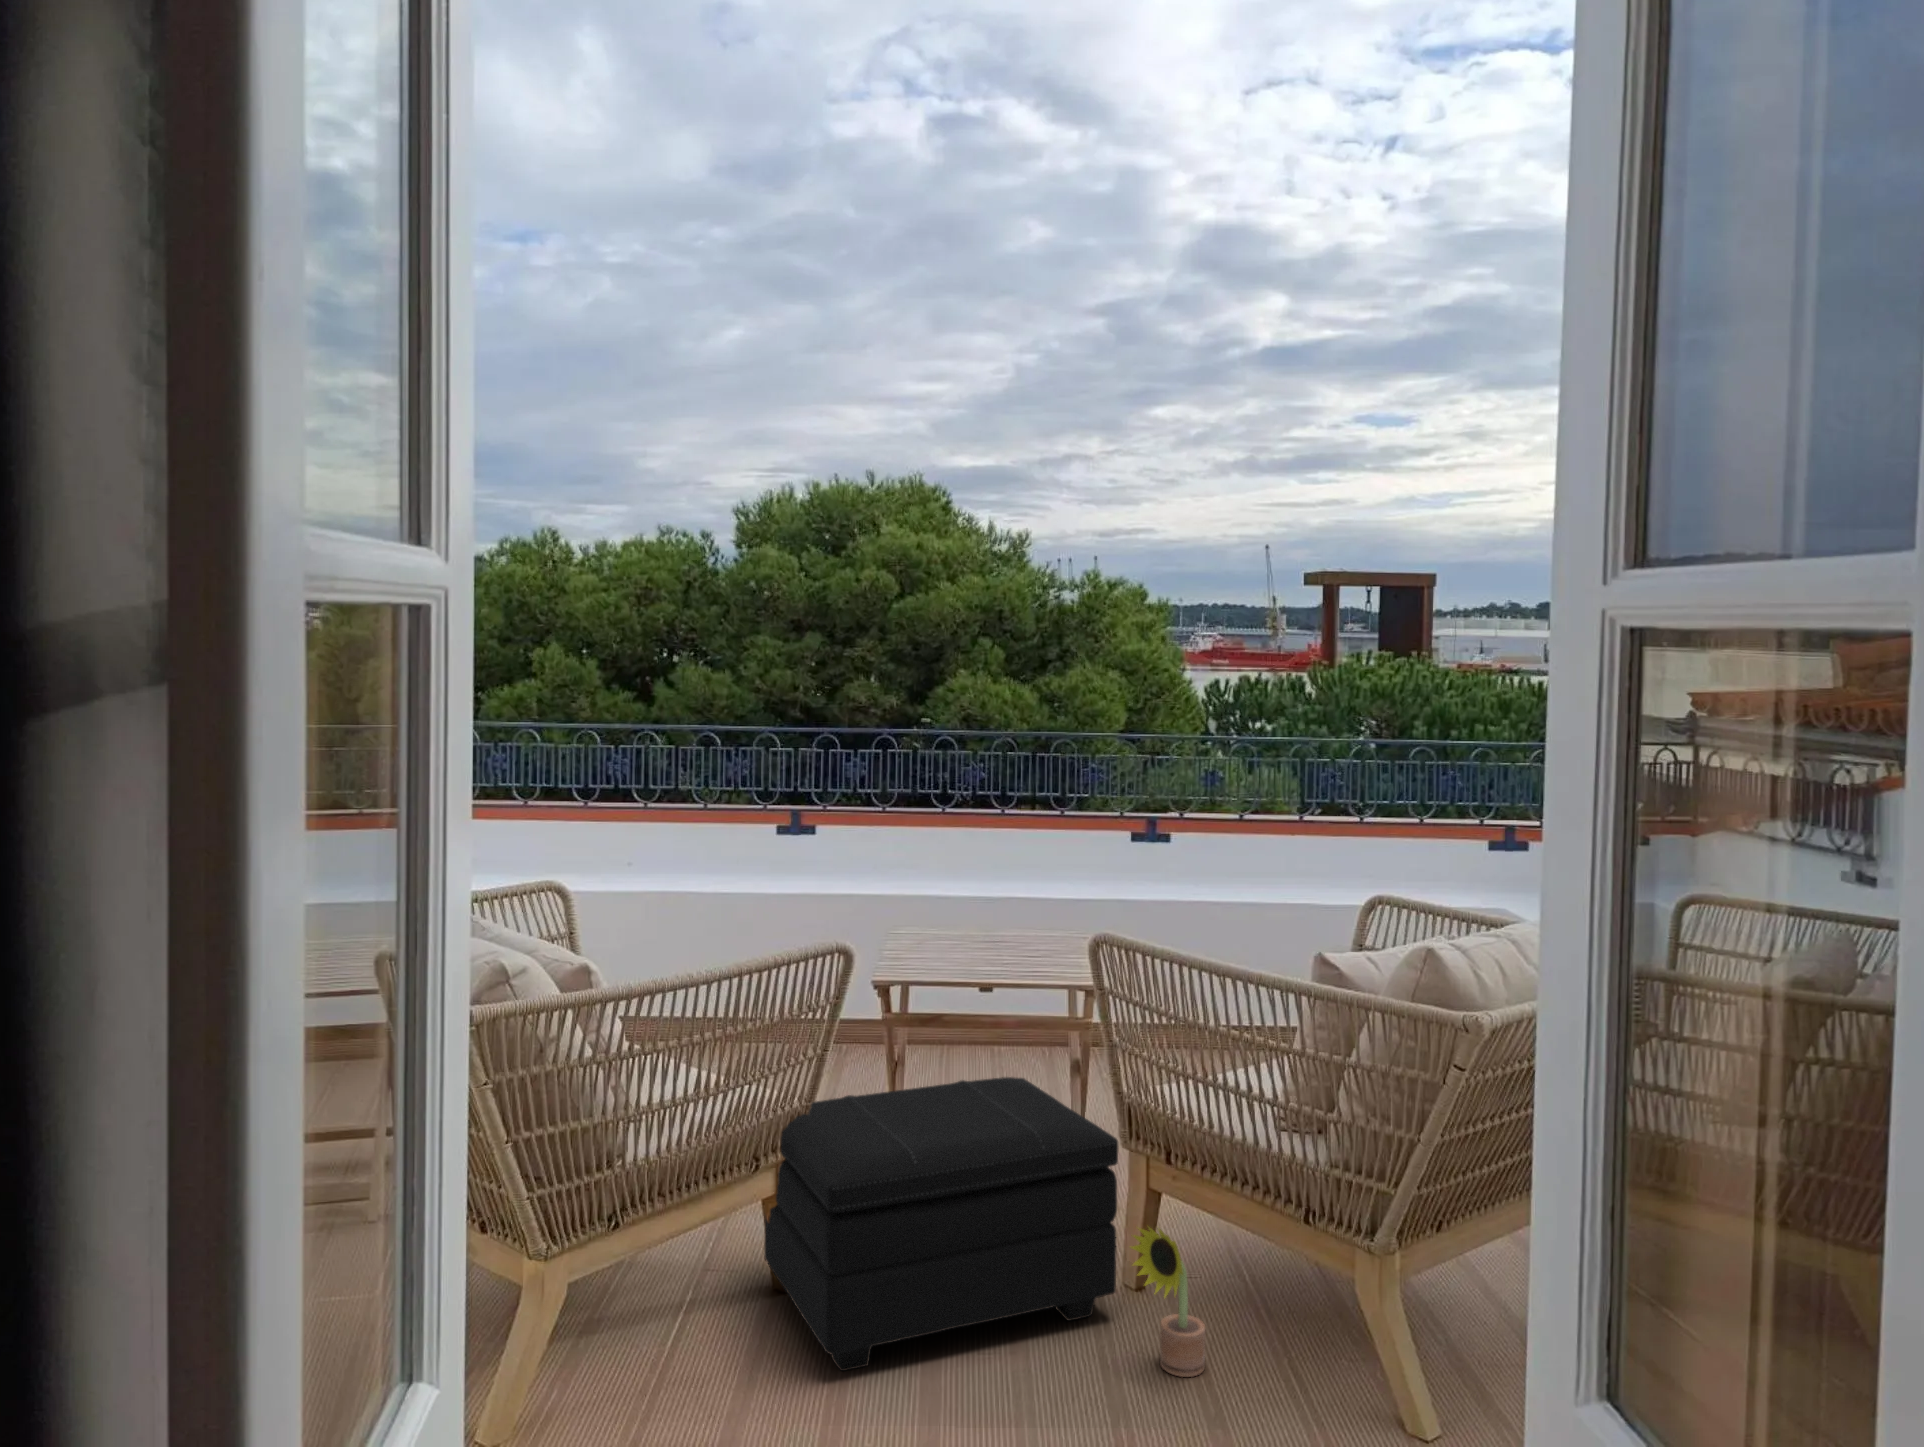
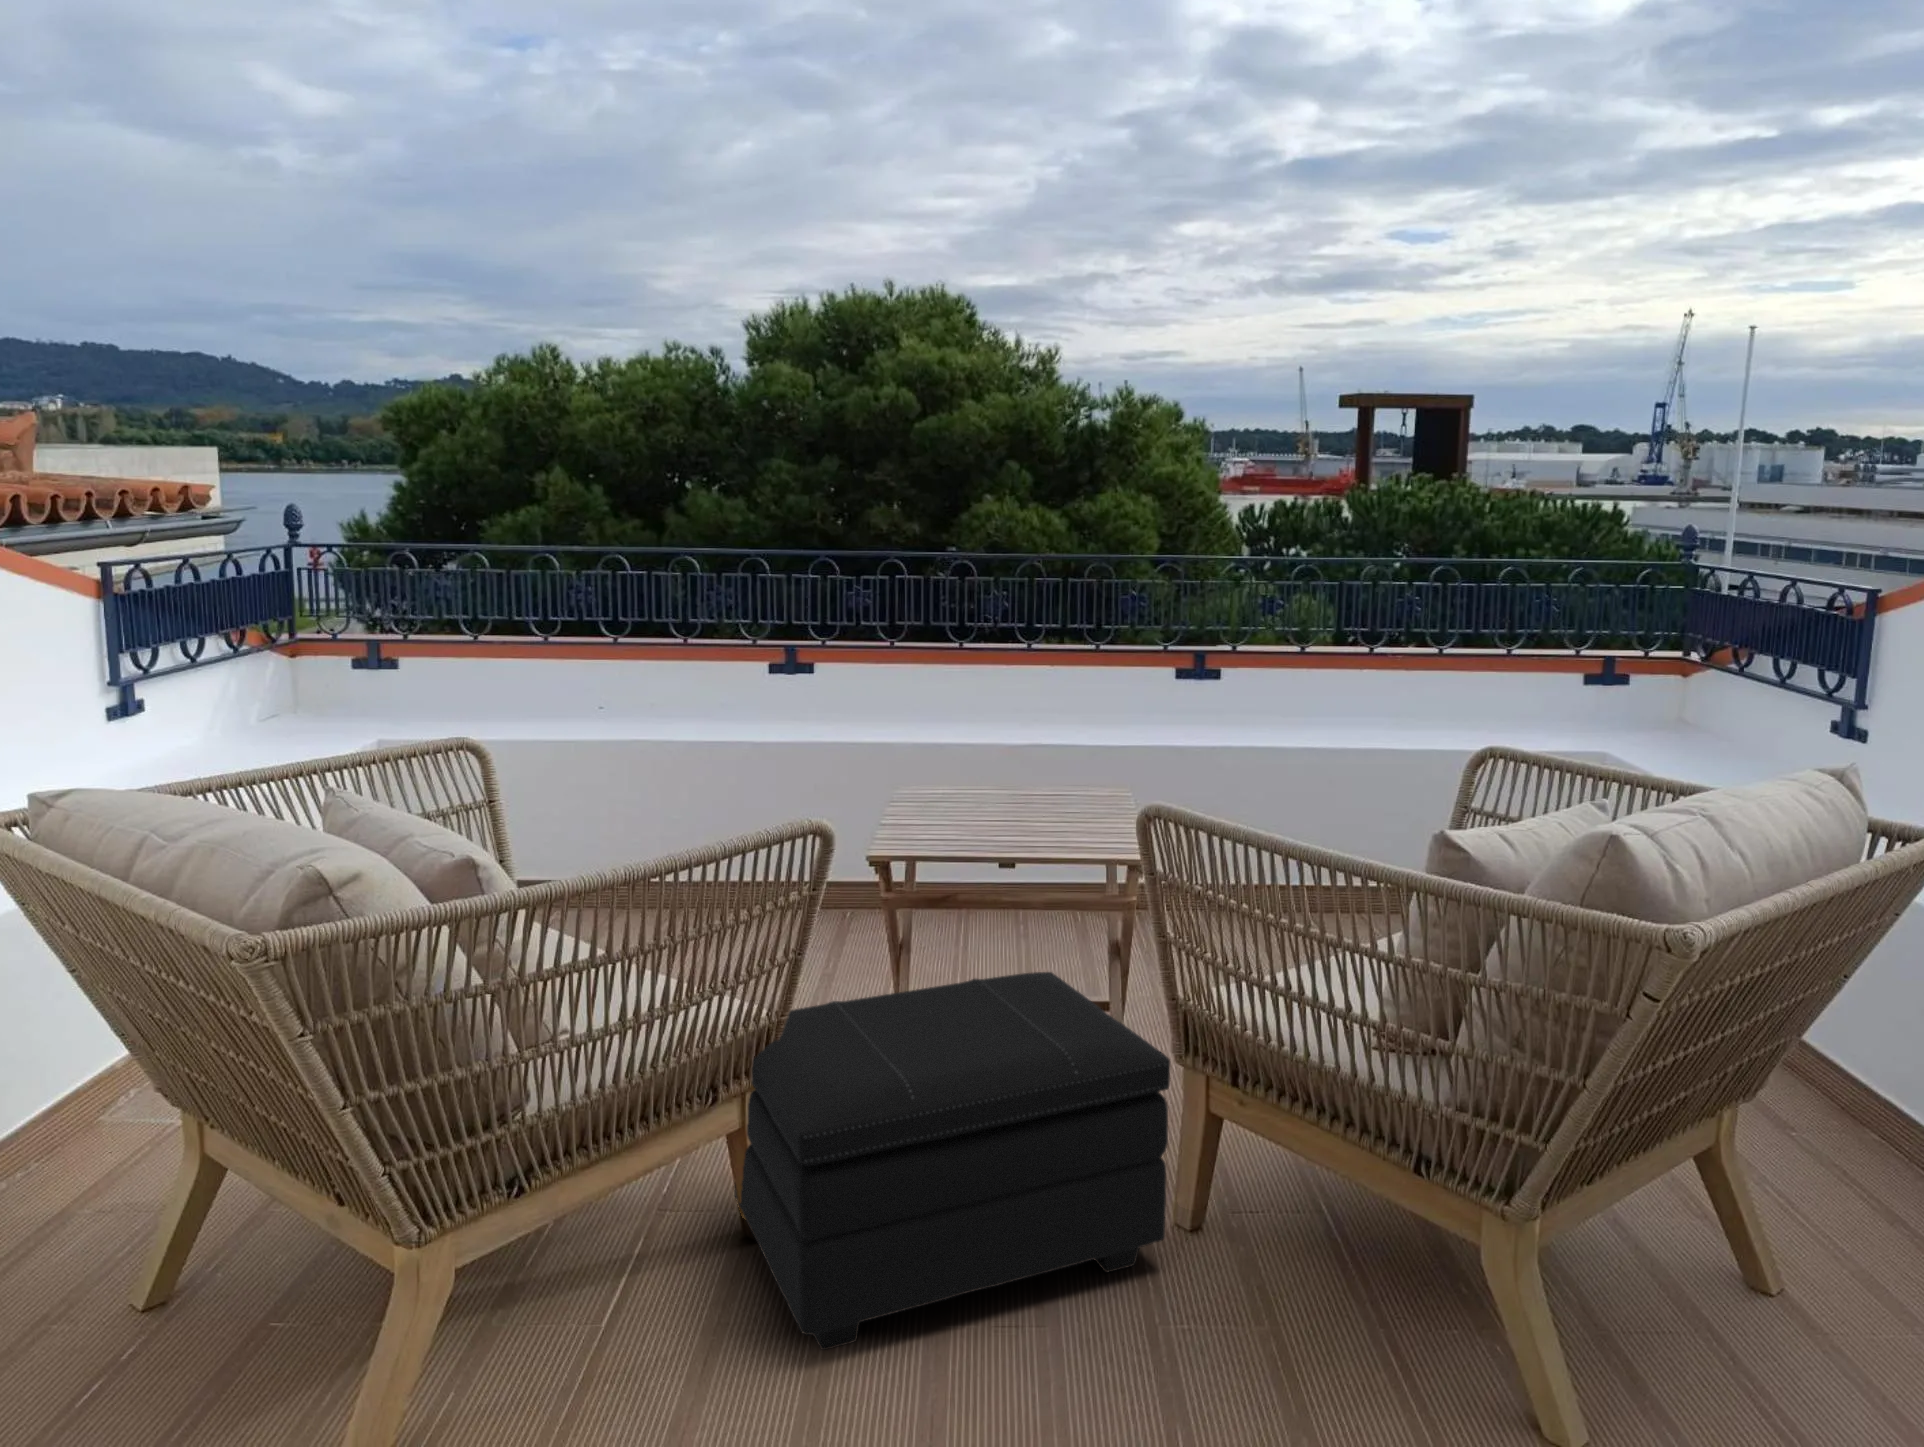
decorative plant: present [1131,1228,1205,1377] -> none [1184,1173,1279,1353]

